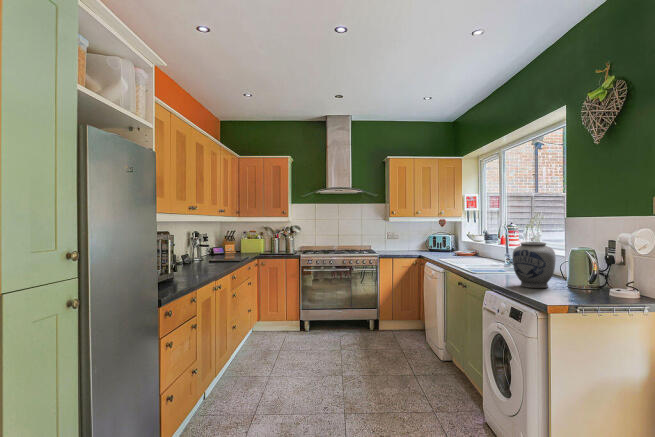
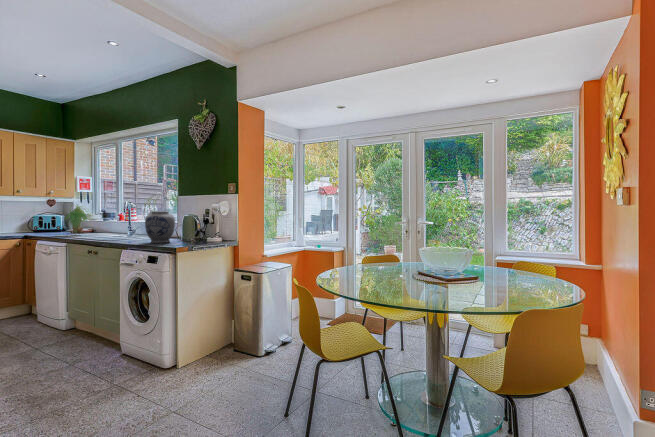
plant: none [444,227,473,262] -> present [65,205,88,233]

